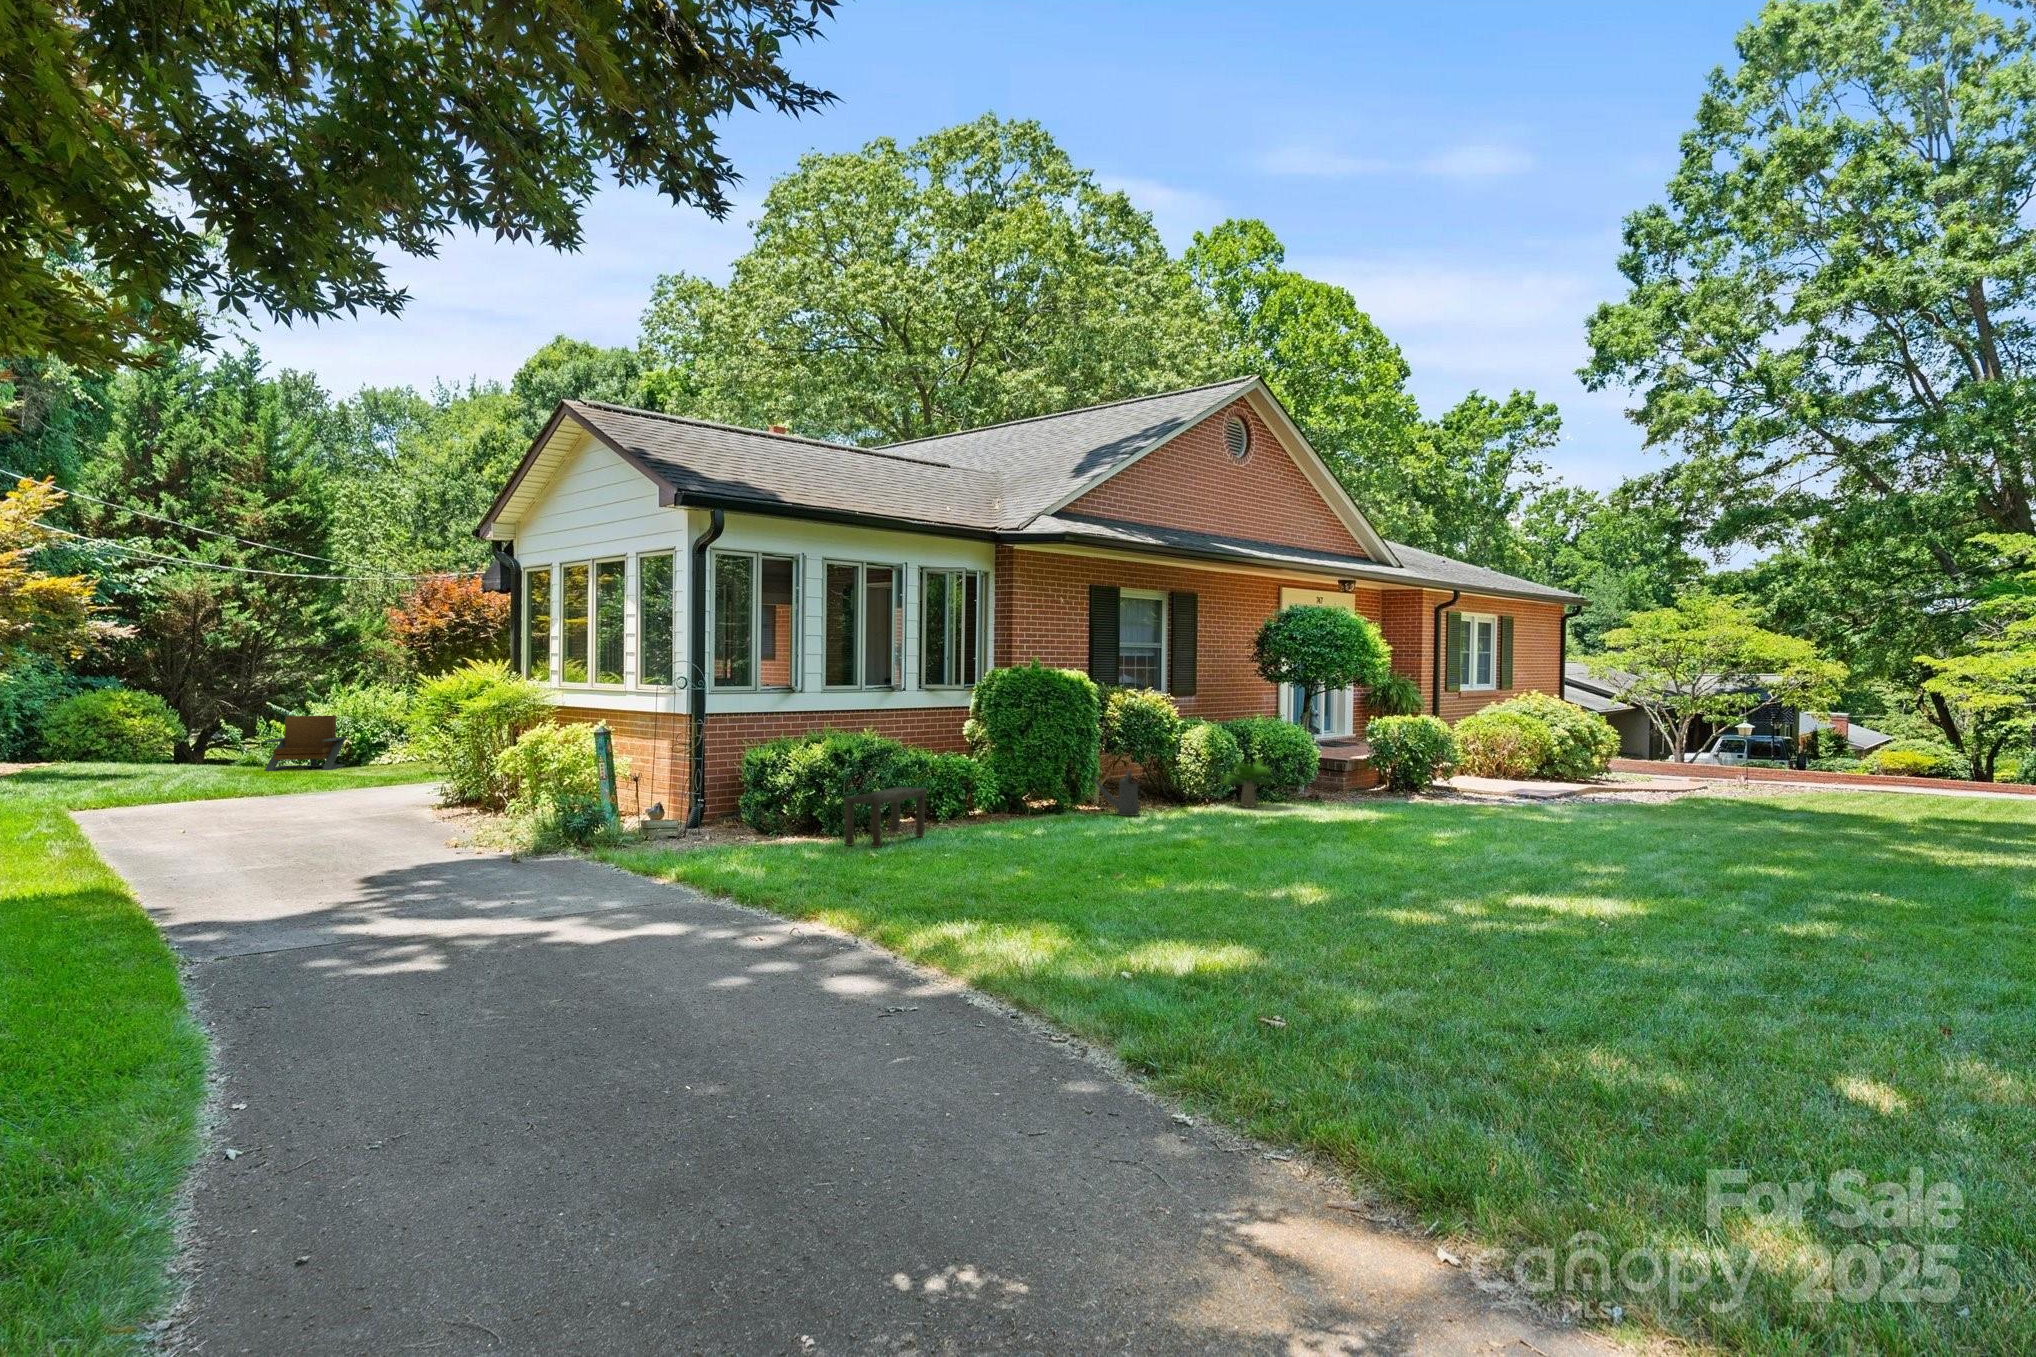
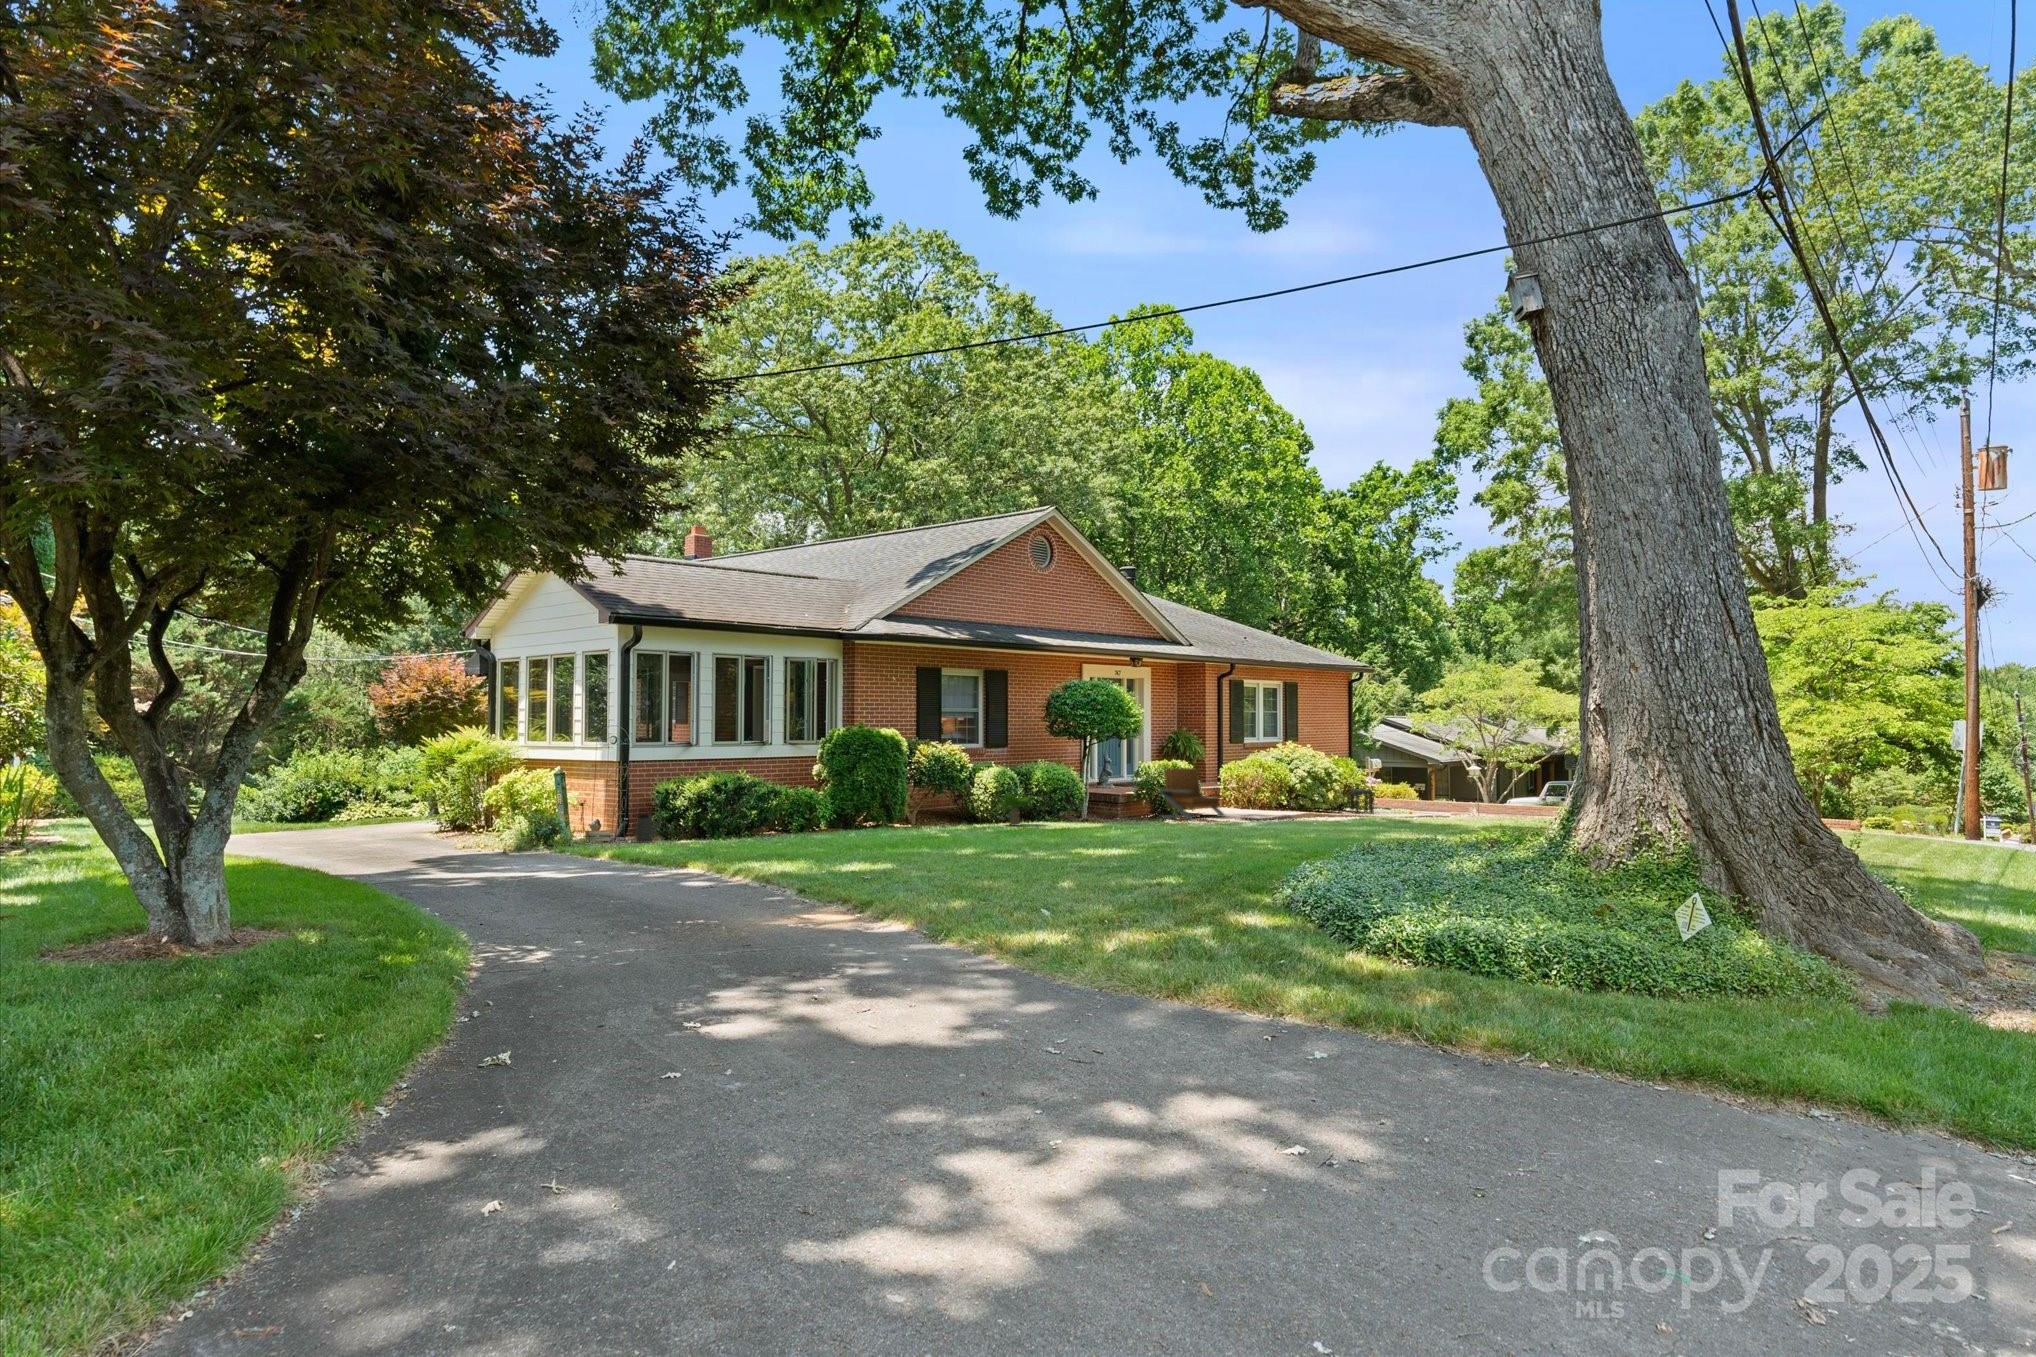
lounge chair: present [265,716,346,771] -> present [1158,768,1225,819]
watering can: present [1093,770,1139,816] -> present [635,812,664,843]
bench: present [844,787,927,848] -> present [1350,789,1374,814]

